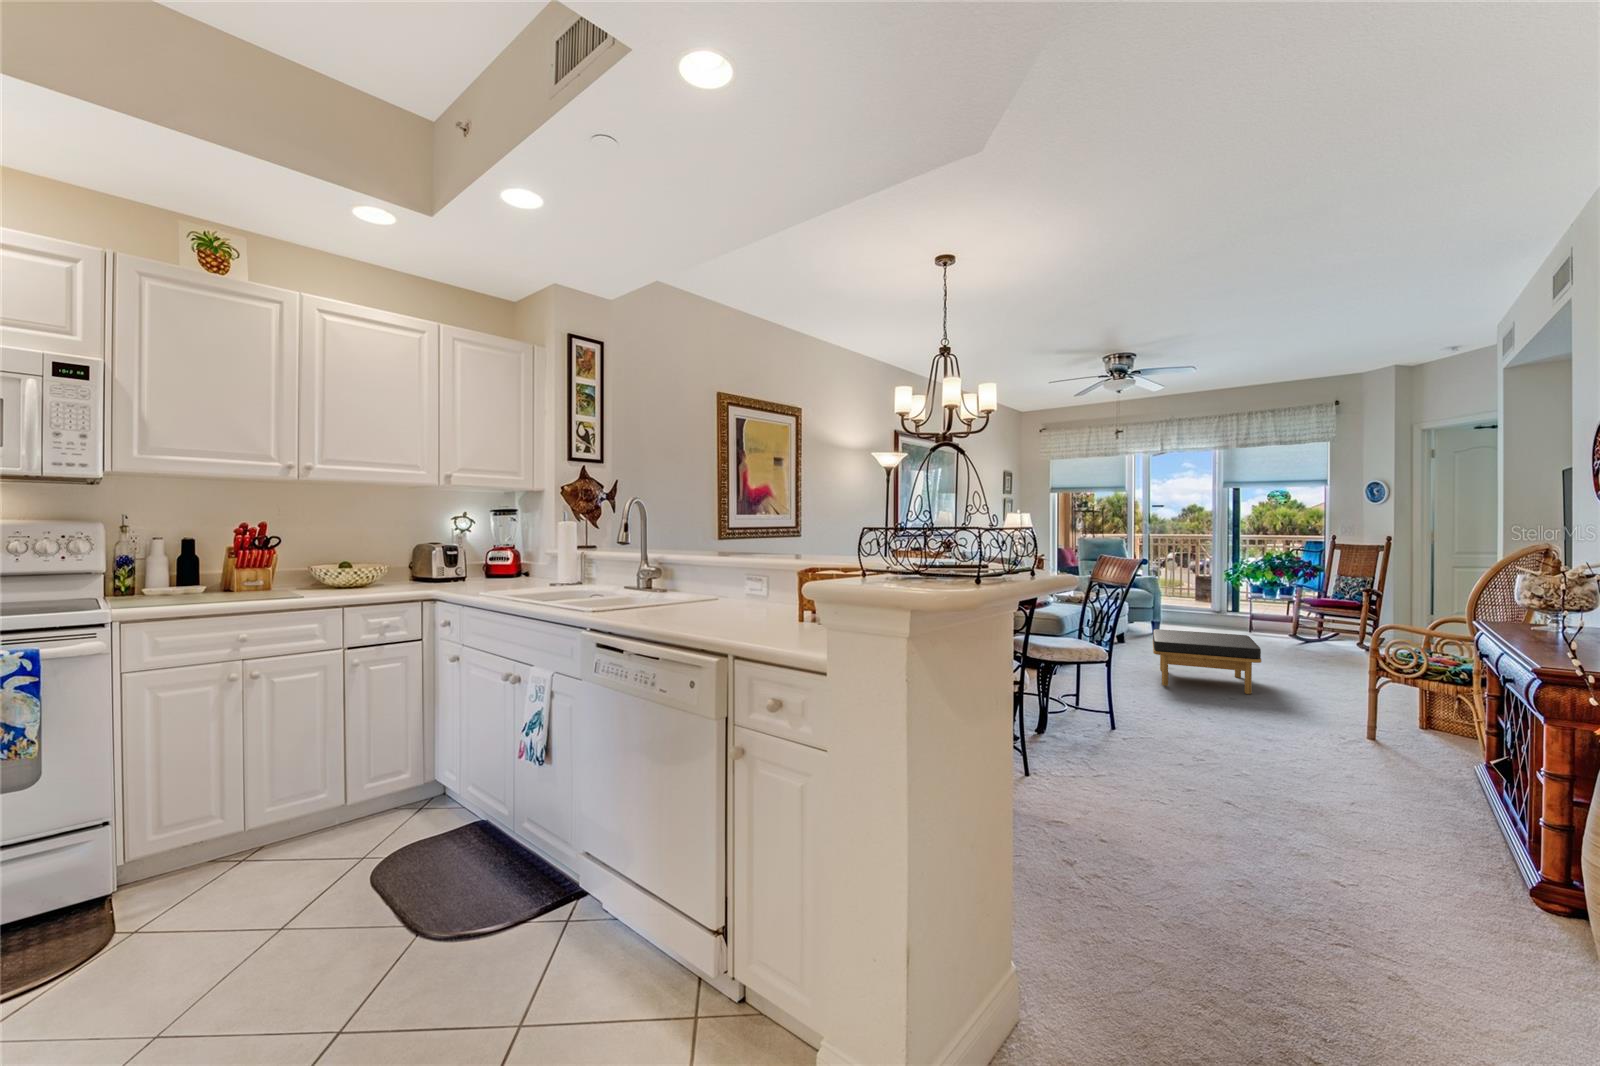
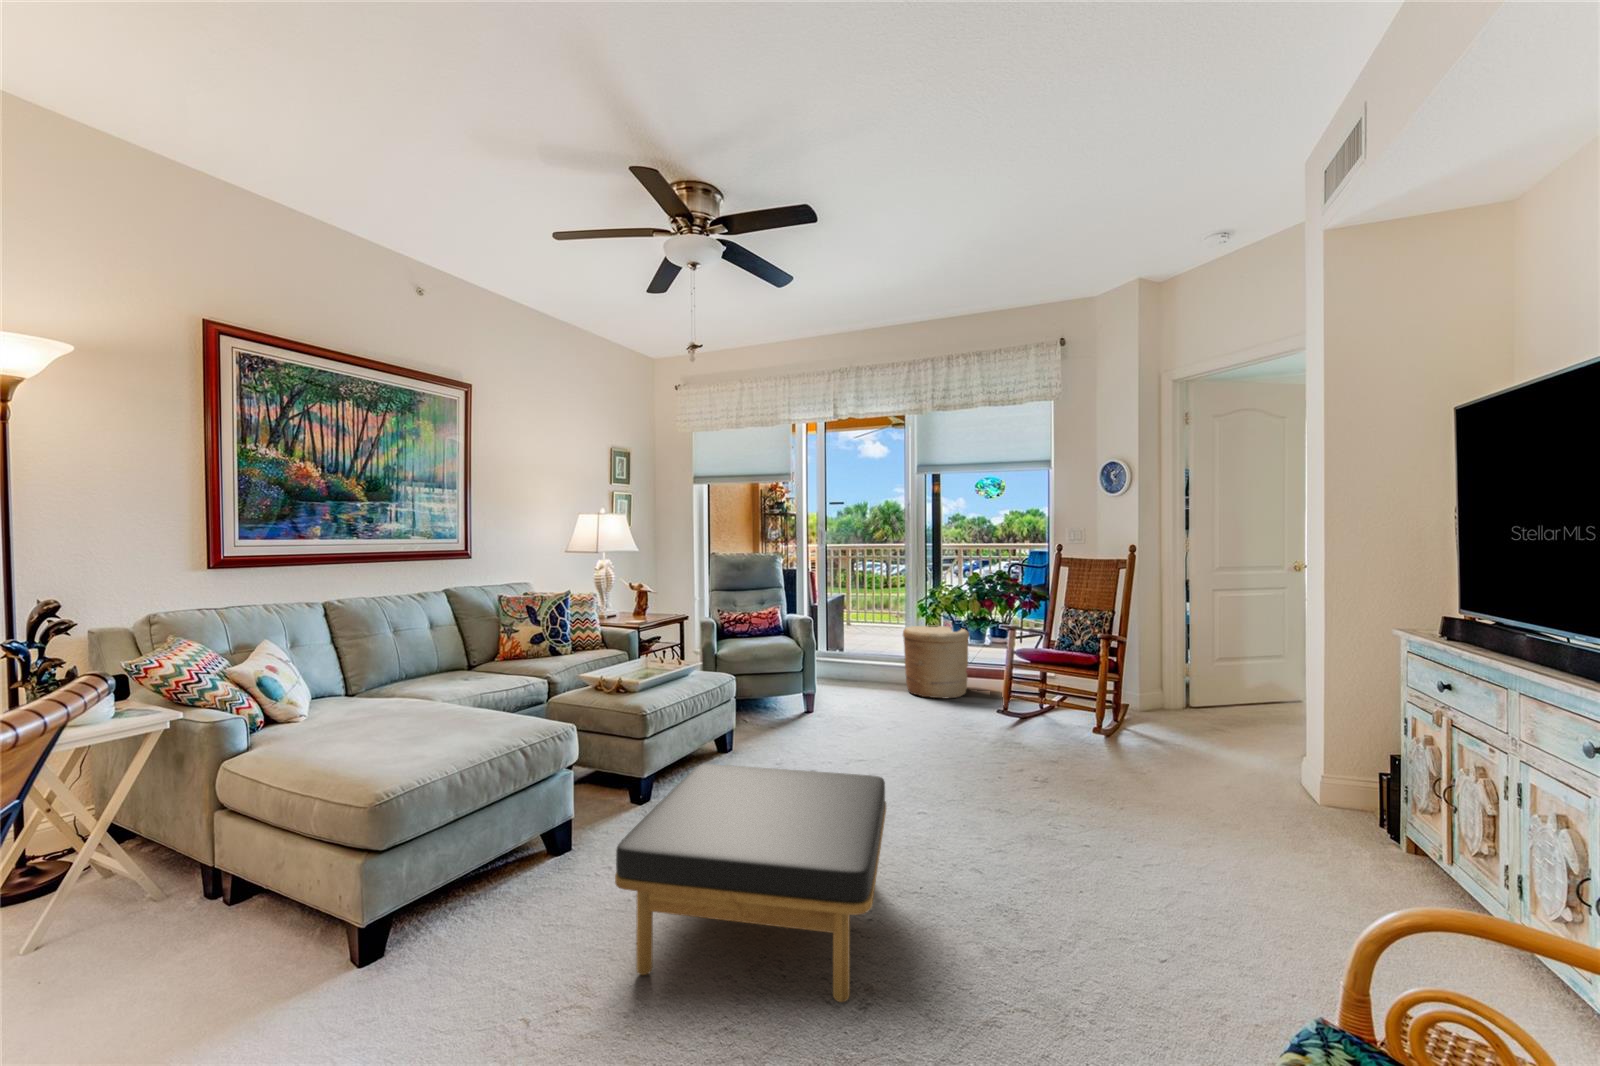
woven basket: none [1213,588,1263,632] -> present [903,626,969,699]

